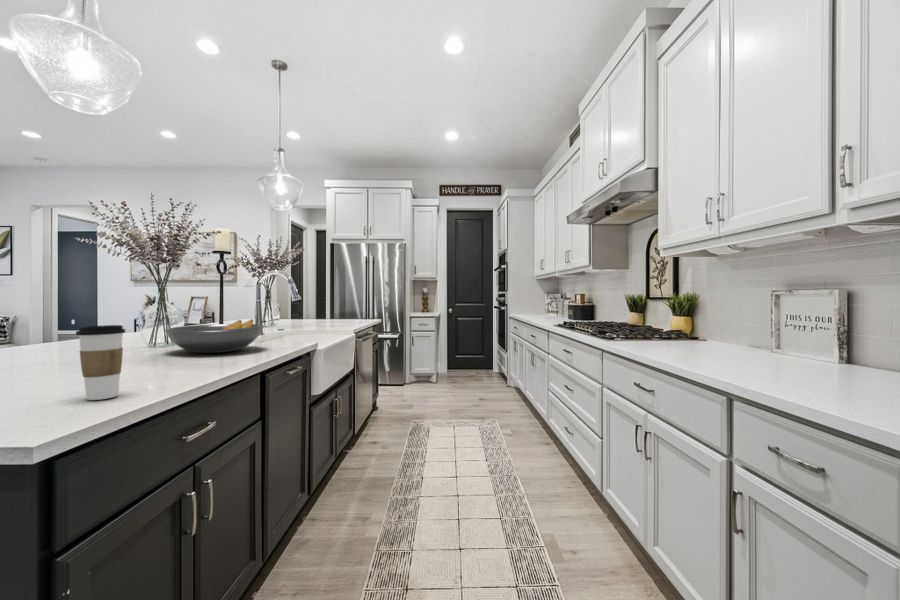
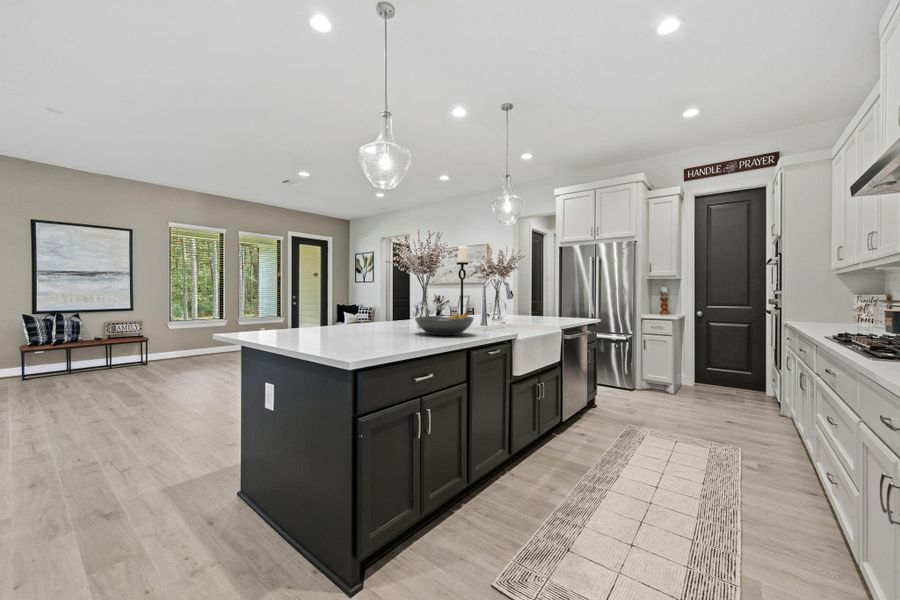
coffee cup: present [76,325,126,400] -> none [360,312,381,352]

